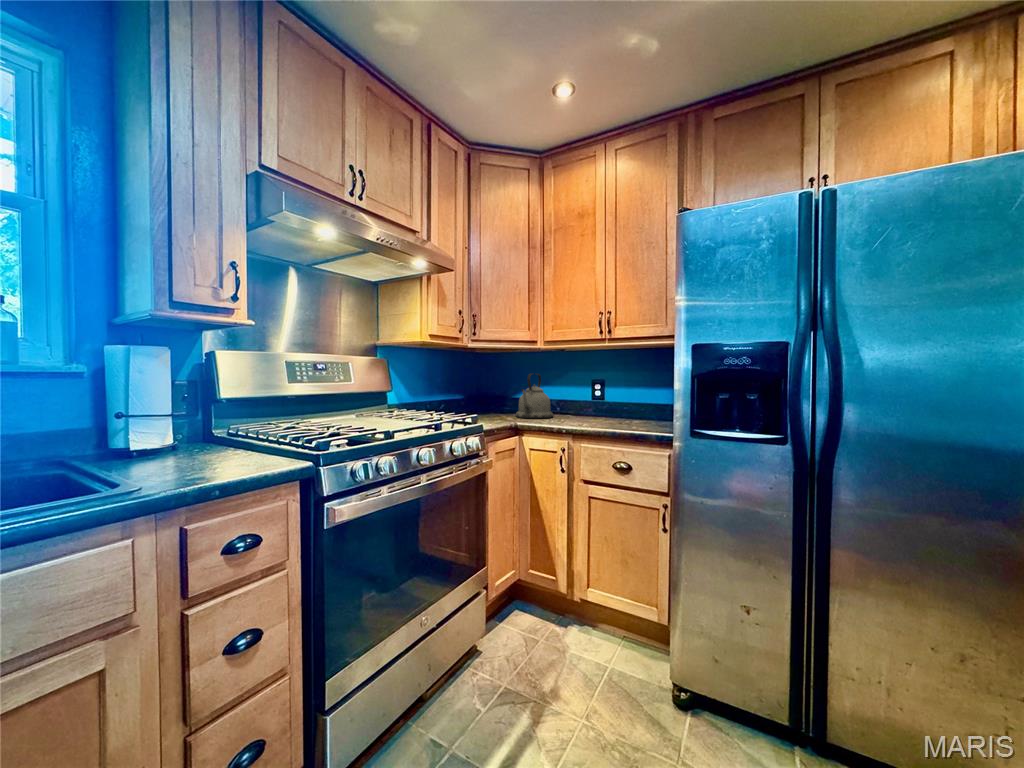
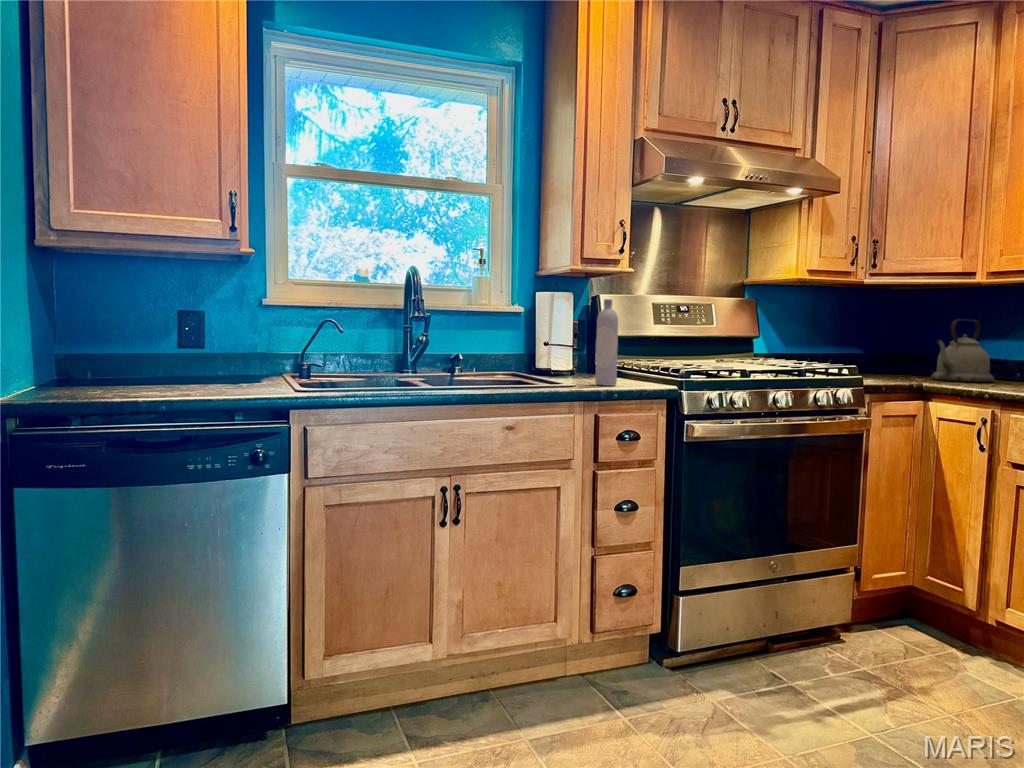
bottle: none [186,357,223,477] -> present [595,299,618,386]

